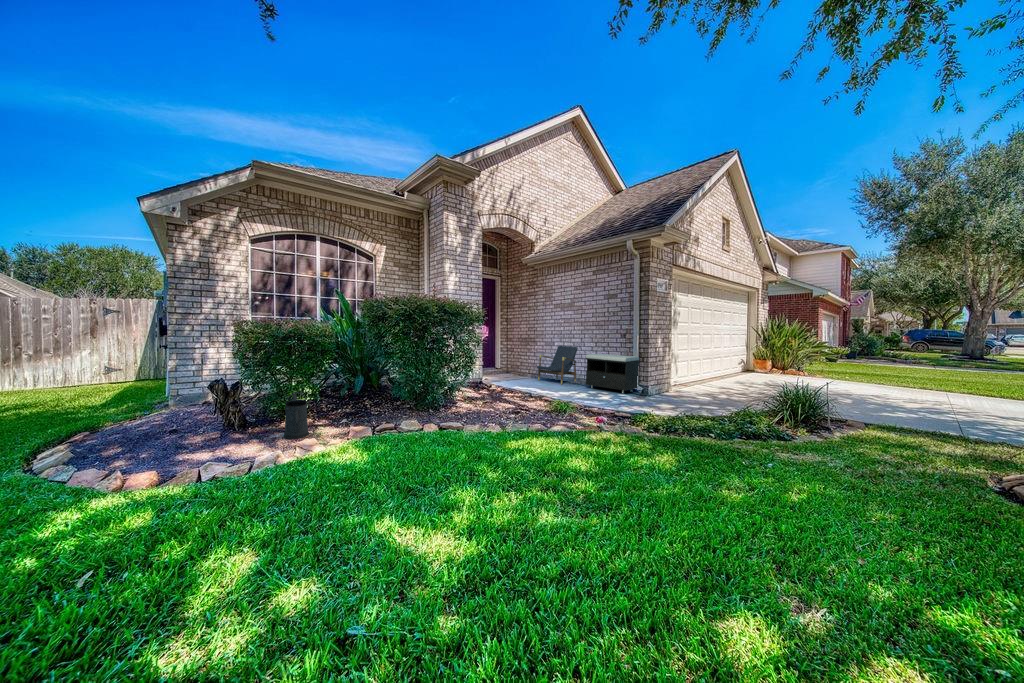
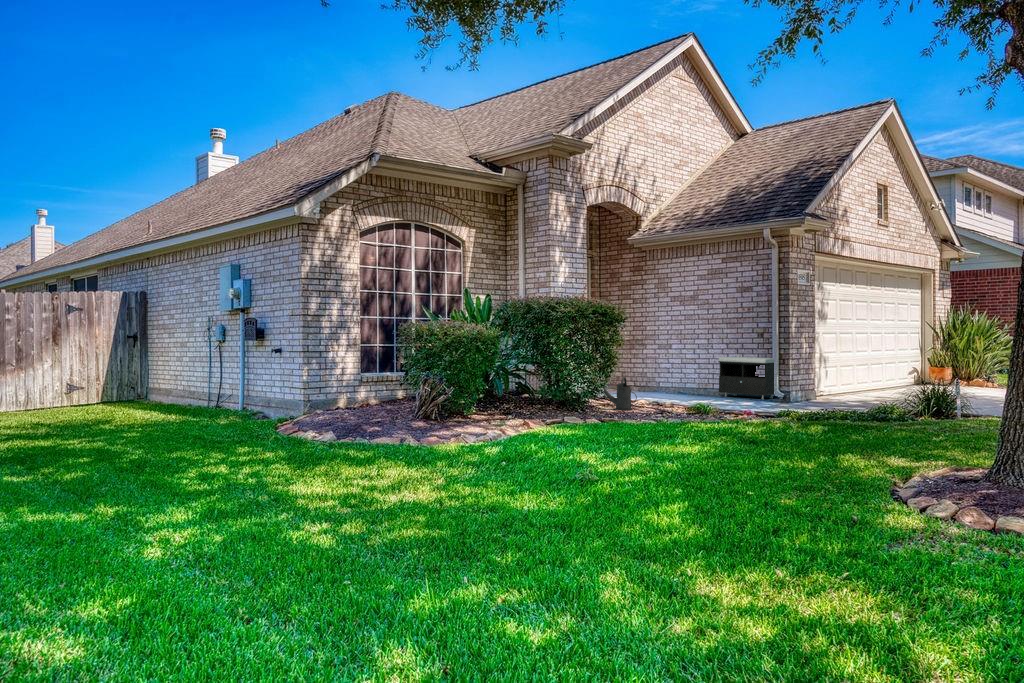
lounge chair: present [537,346,578,385] -> none [656,349,704,395]
watering can: present [284,392,309,439] -> present [603,377,637,410]

